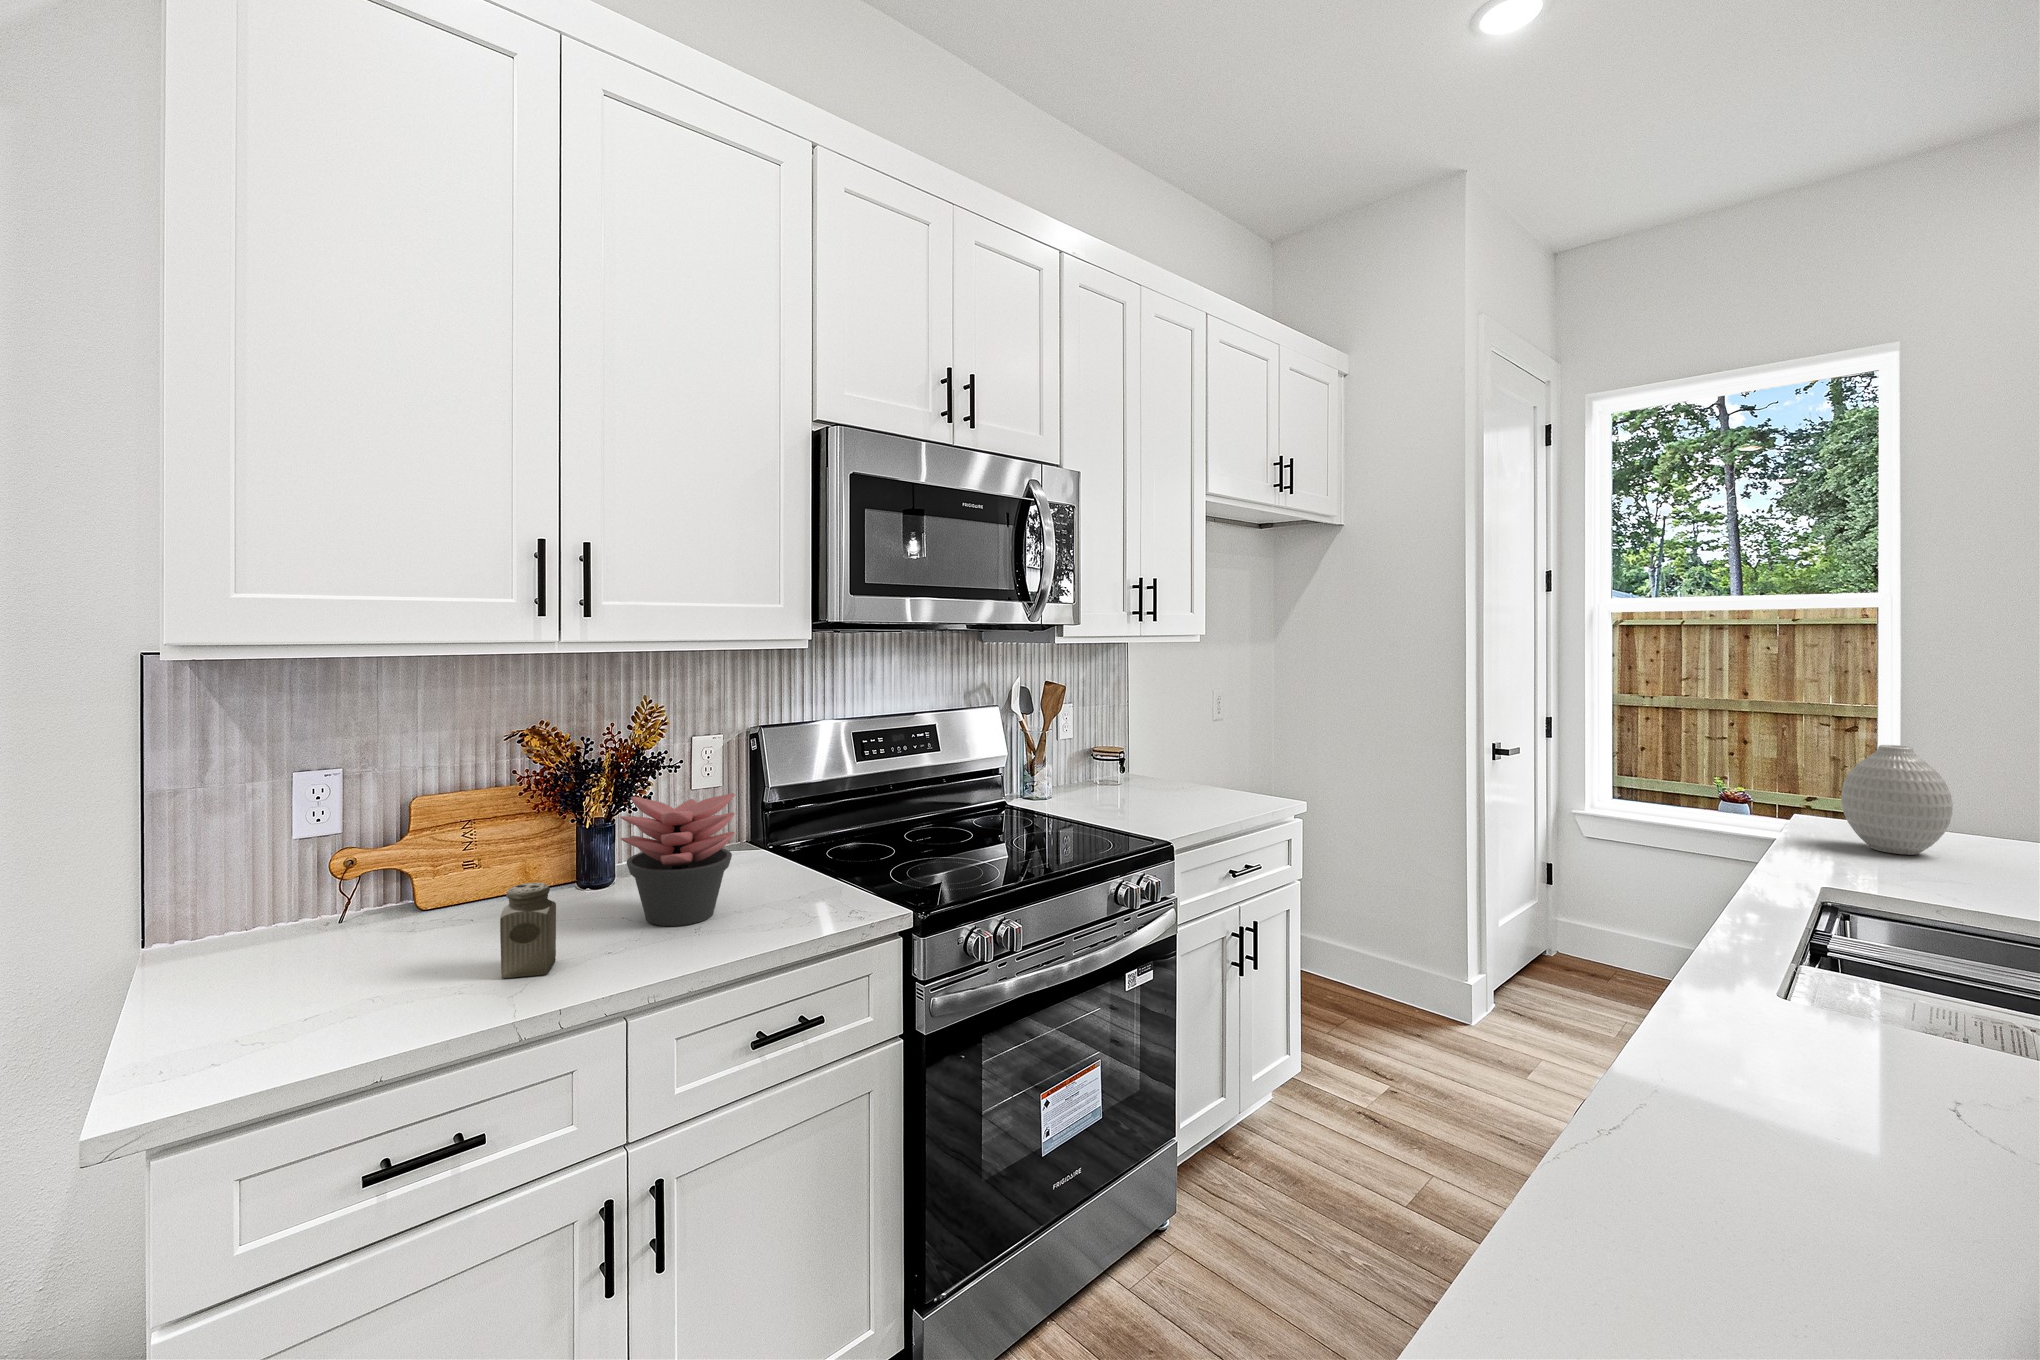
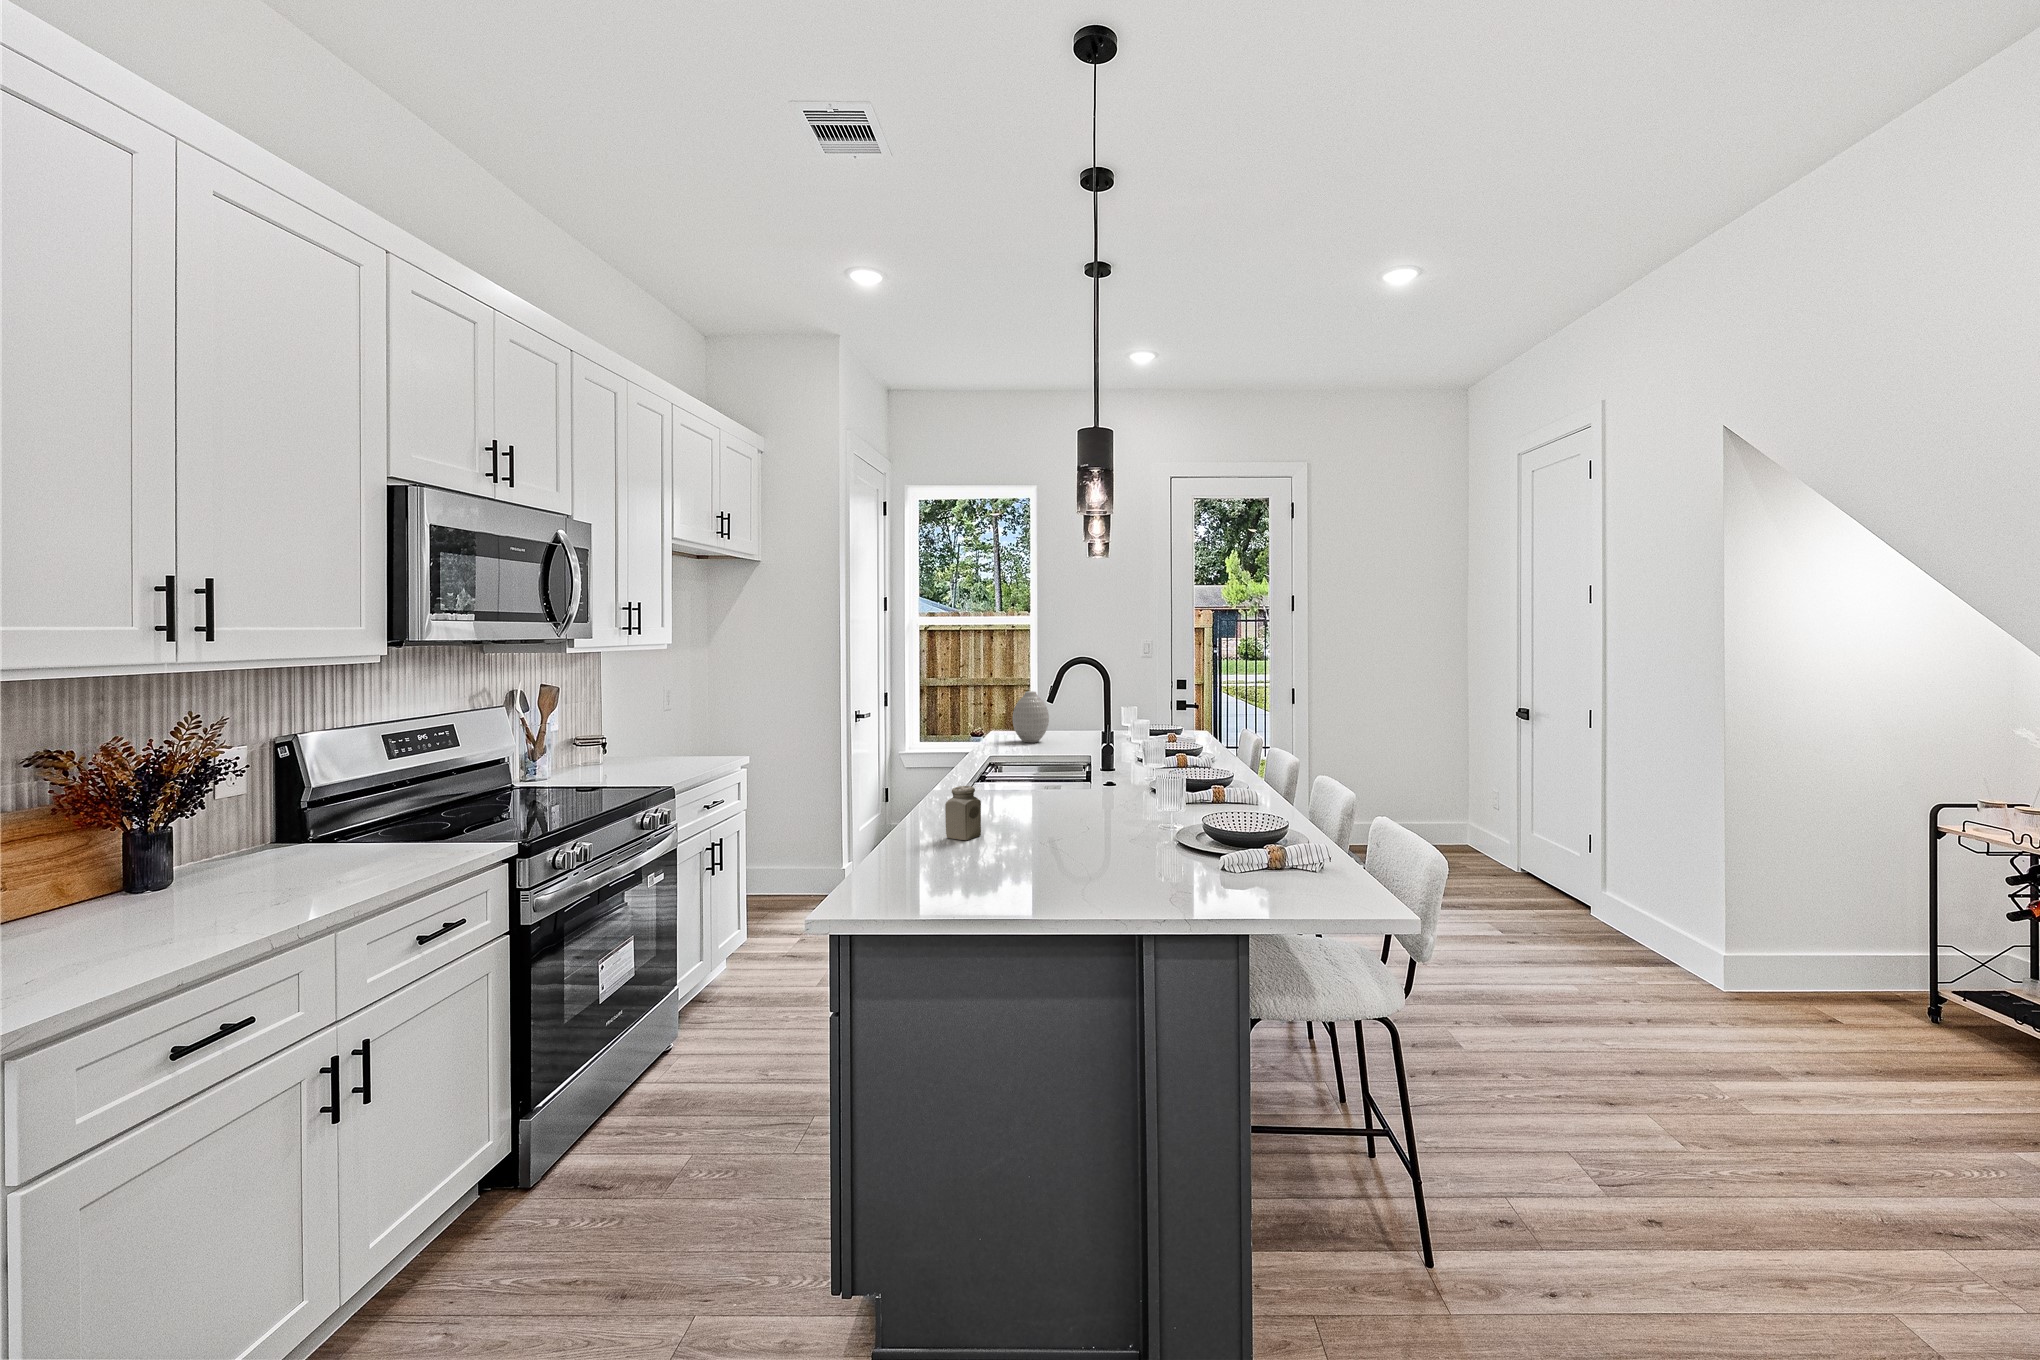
succulent plant: present [620,793,735,926] -> none [245,778,364,884]
salt shaker: present [500,882,556,978] -> present [945,786,981,840]

